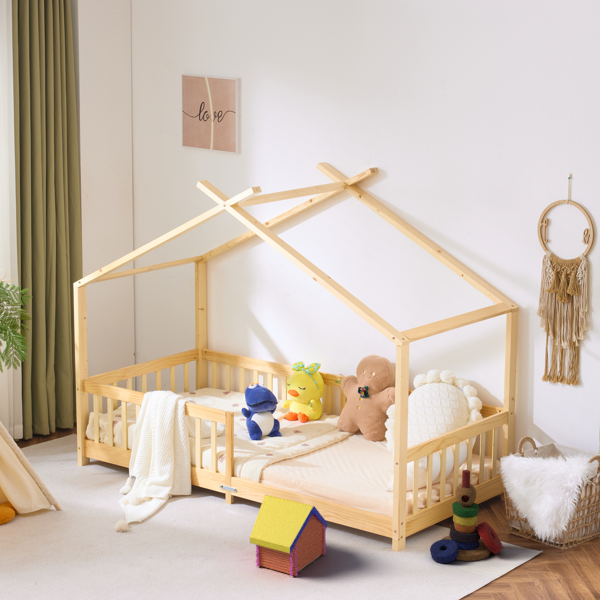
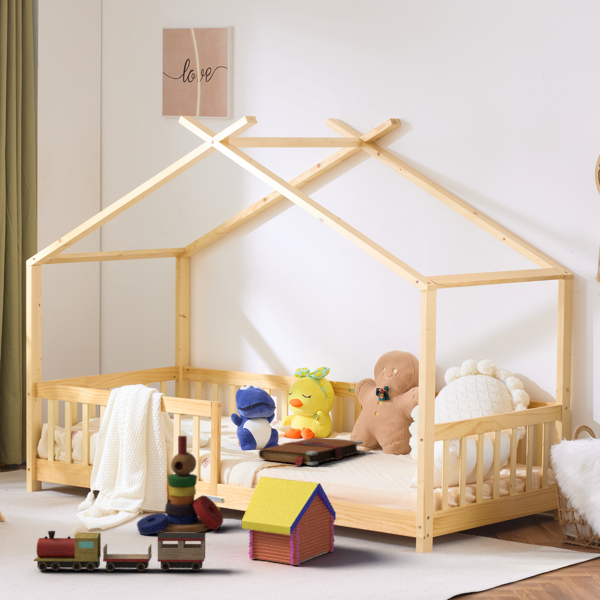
book: none [263,428,348,466] -> present [259,438,363,465]
stacking toy: present [430,470,503,563] -> present [137,436,223,535]
toy train: none [77,554,220,588] -> present [34,531,205,572]

